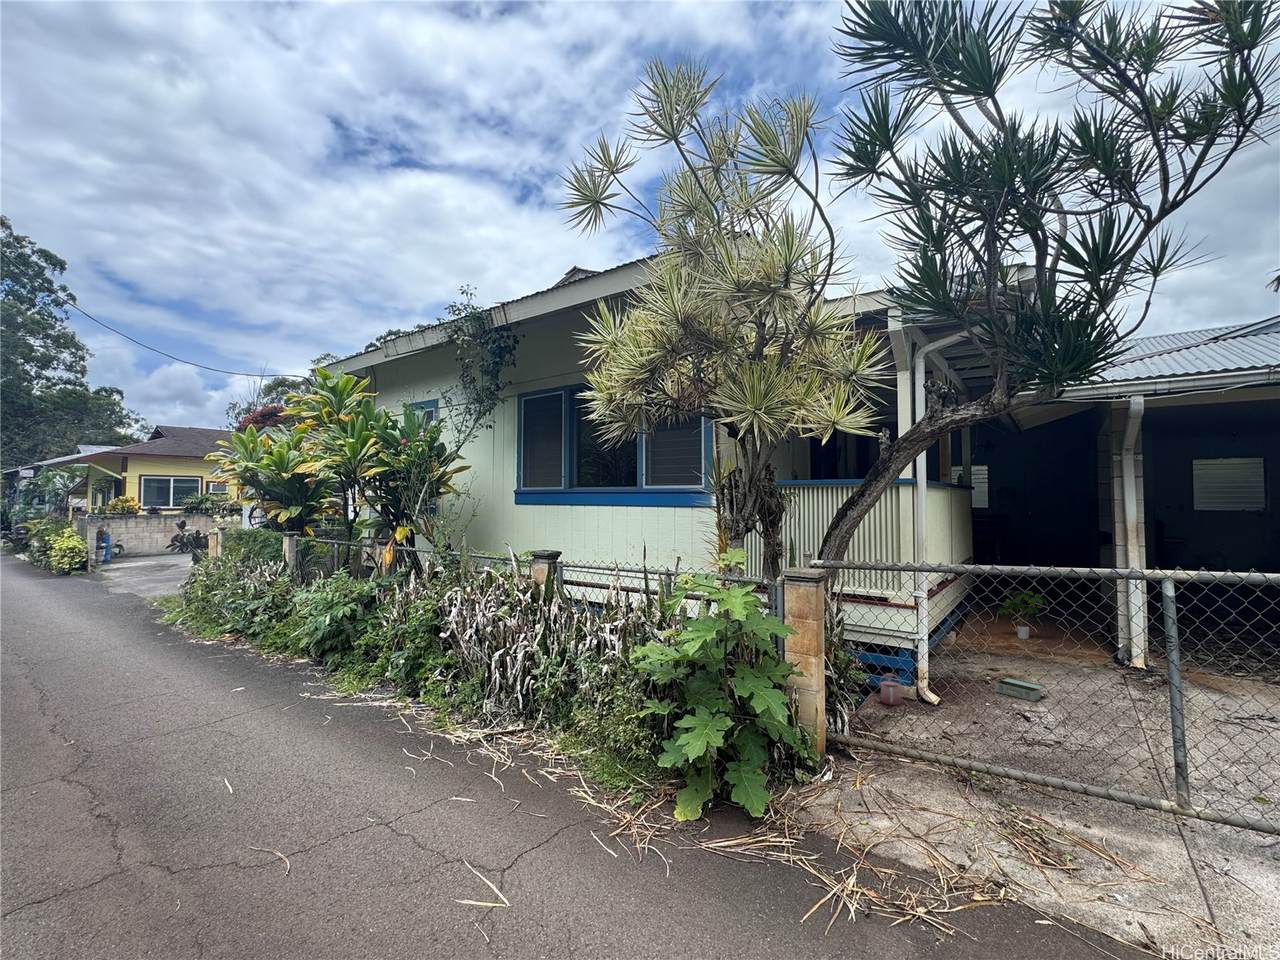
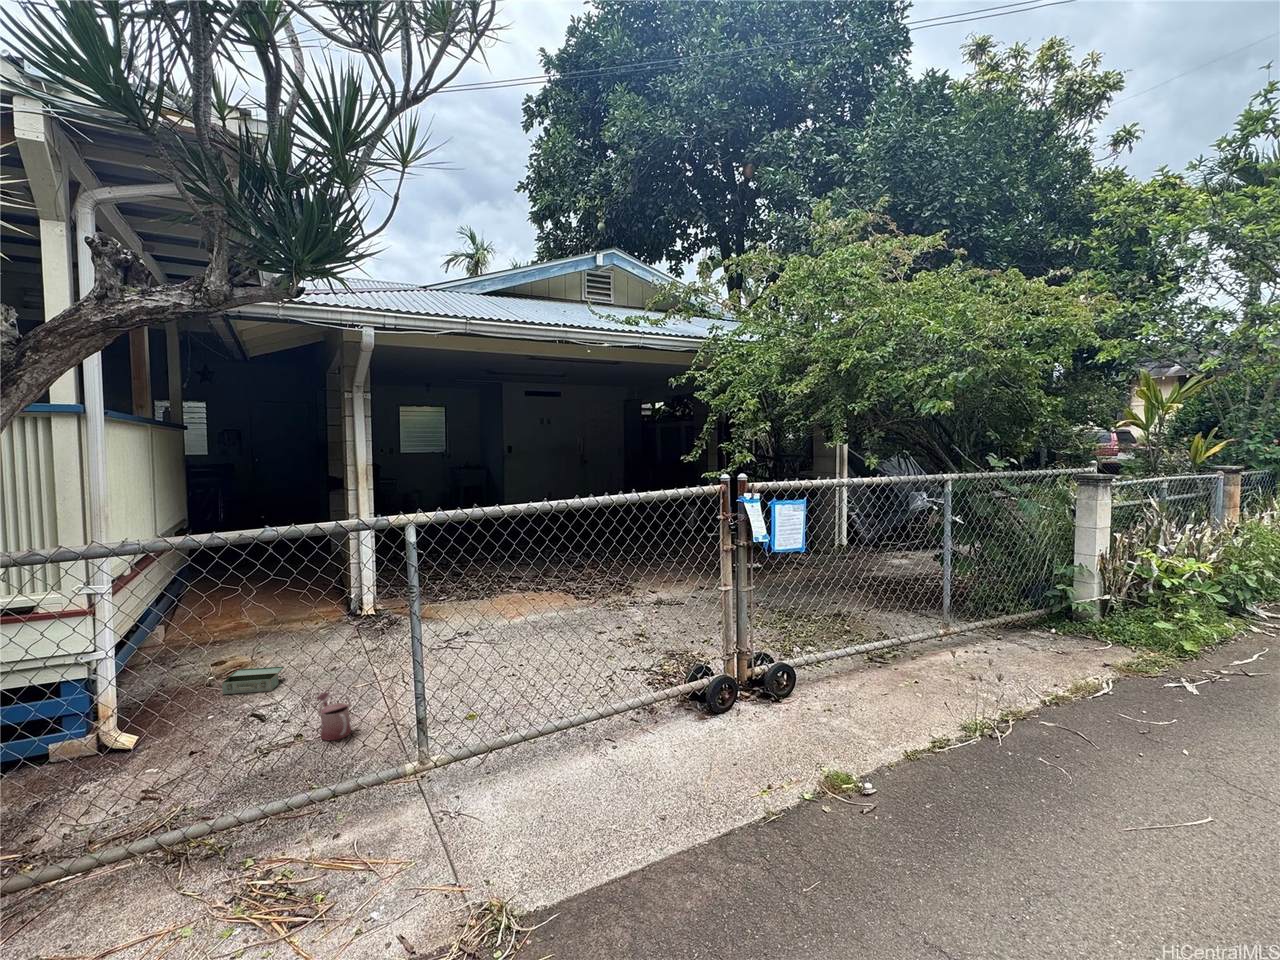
potted plant: present [997,590,1048,639] -> none [221,552,281,610]
watering can: present [880,673,901,705] -> present [317,692,351,741]

